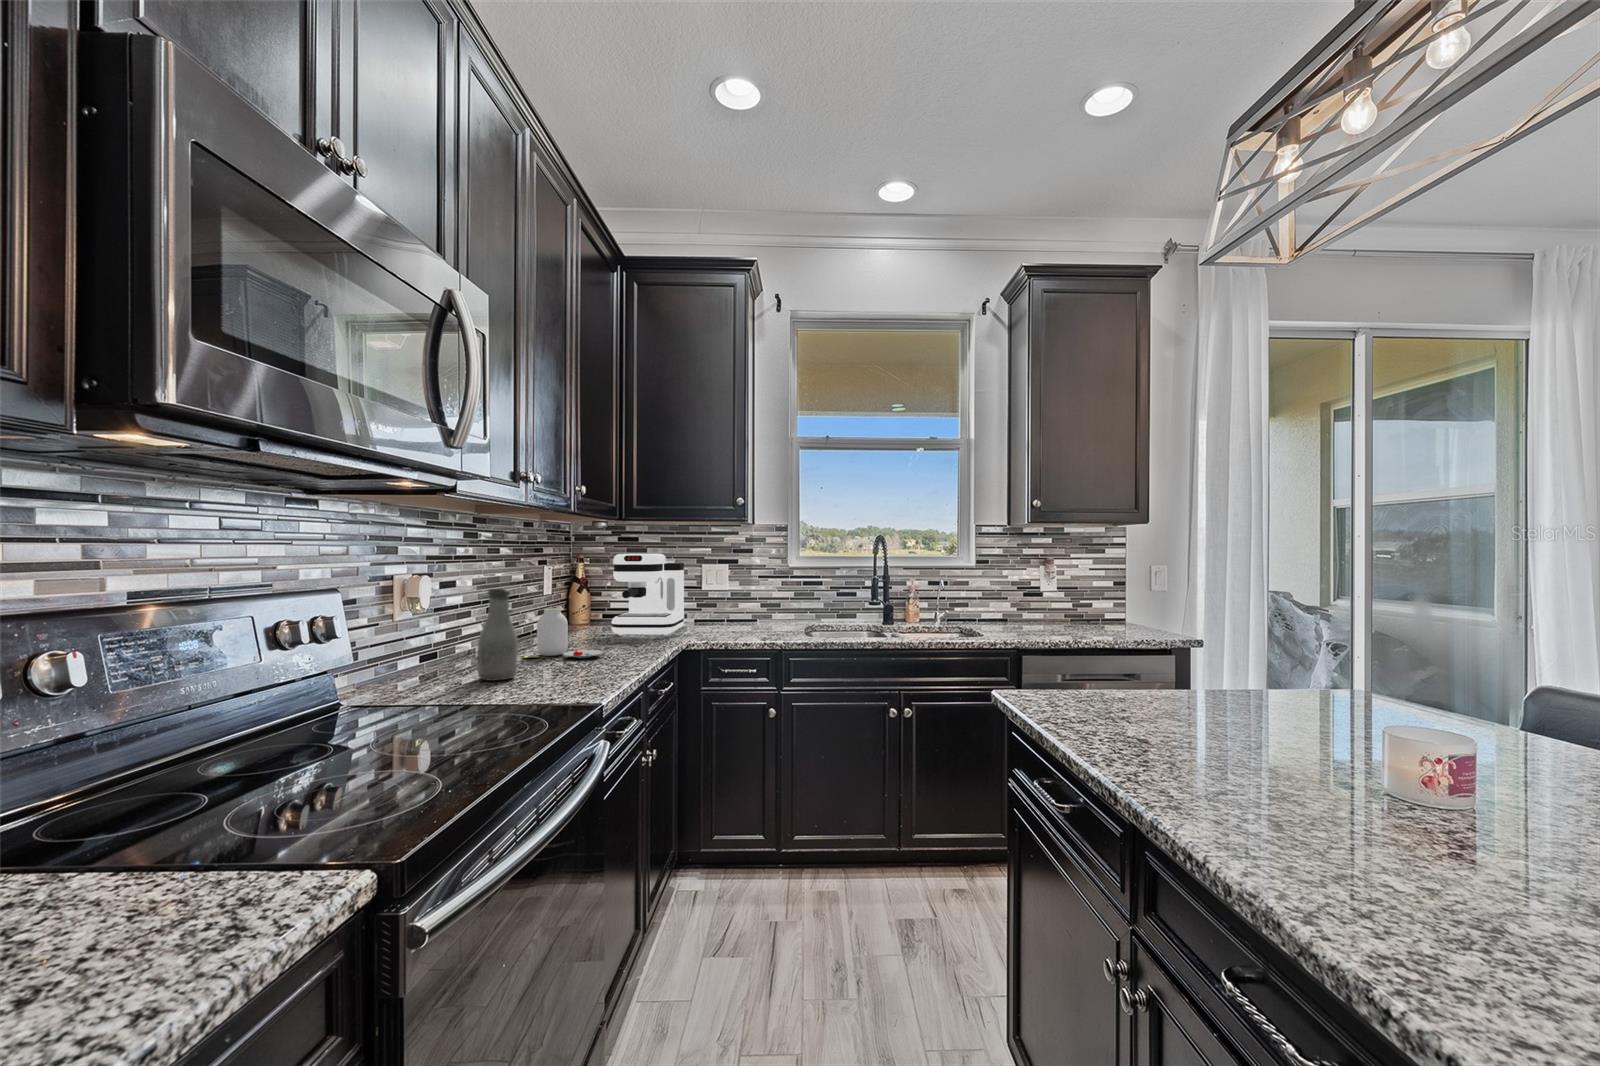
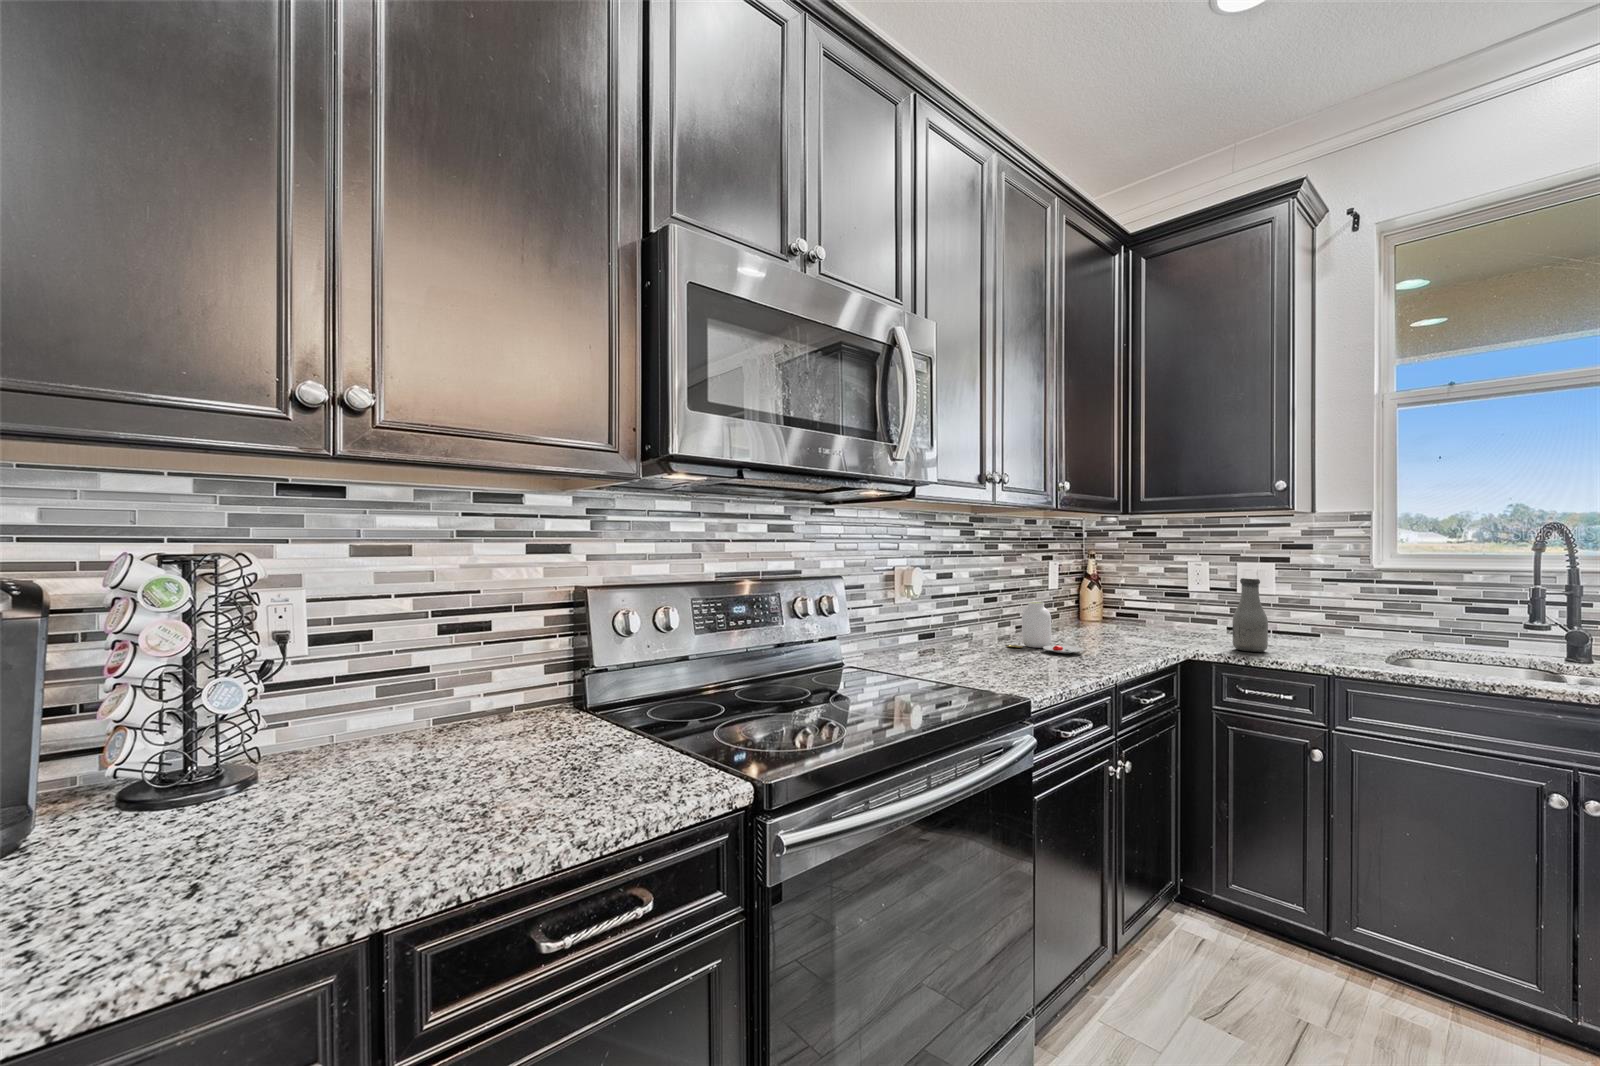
coffee maker: present [612,554,684,636] -> none [1115,550,1207,641]
bottle: present [477,589,518,681] -> present [1232,578,1268,652]

